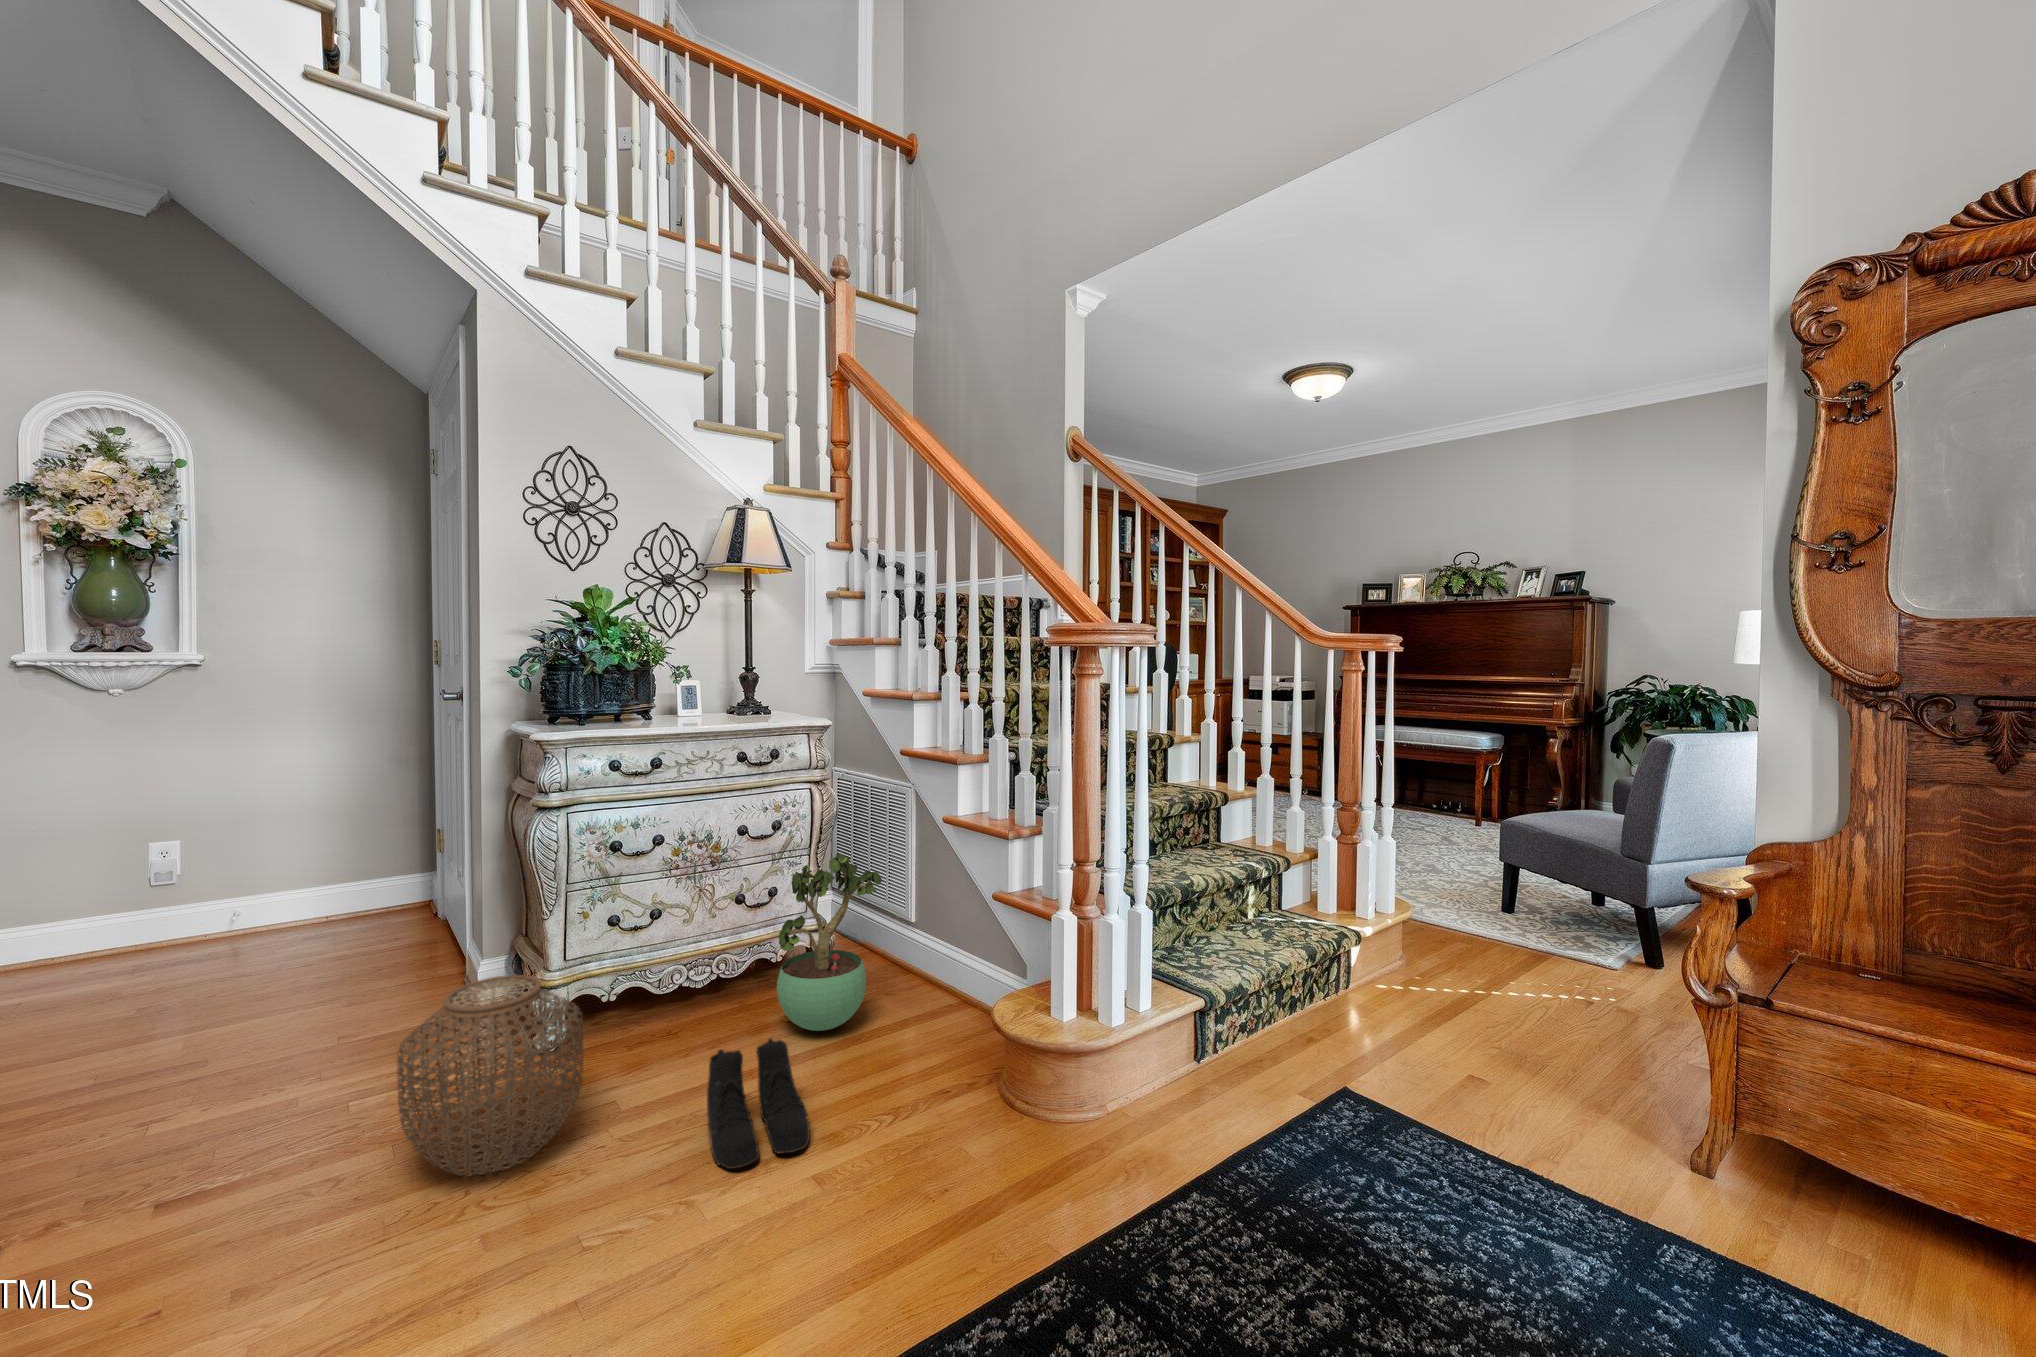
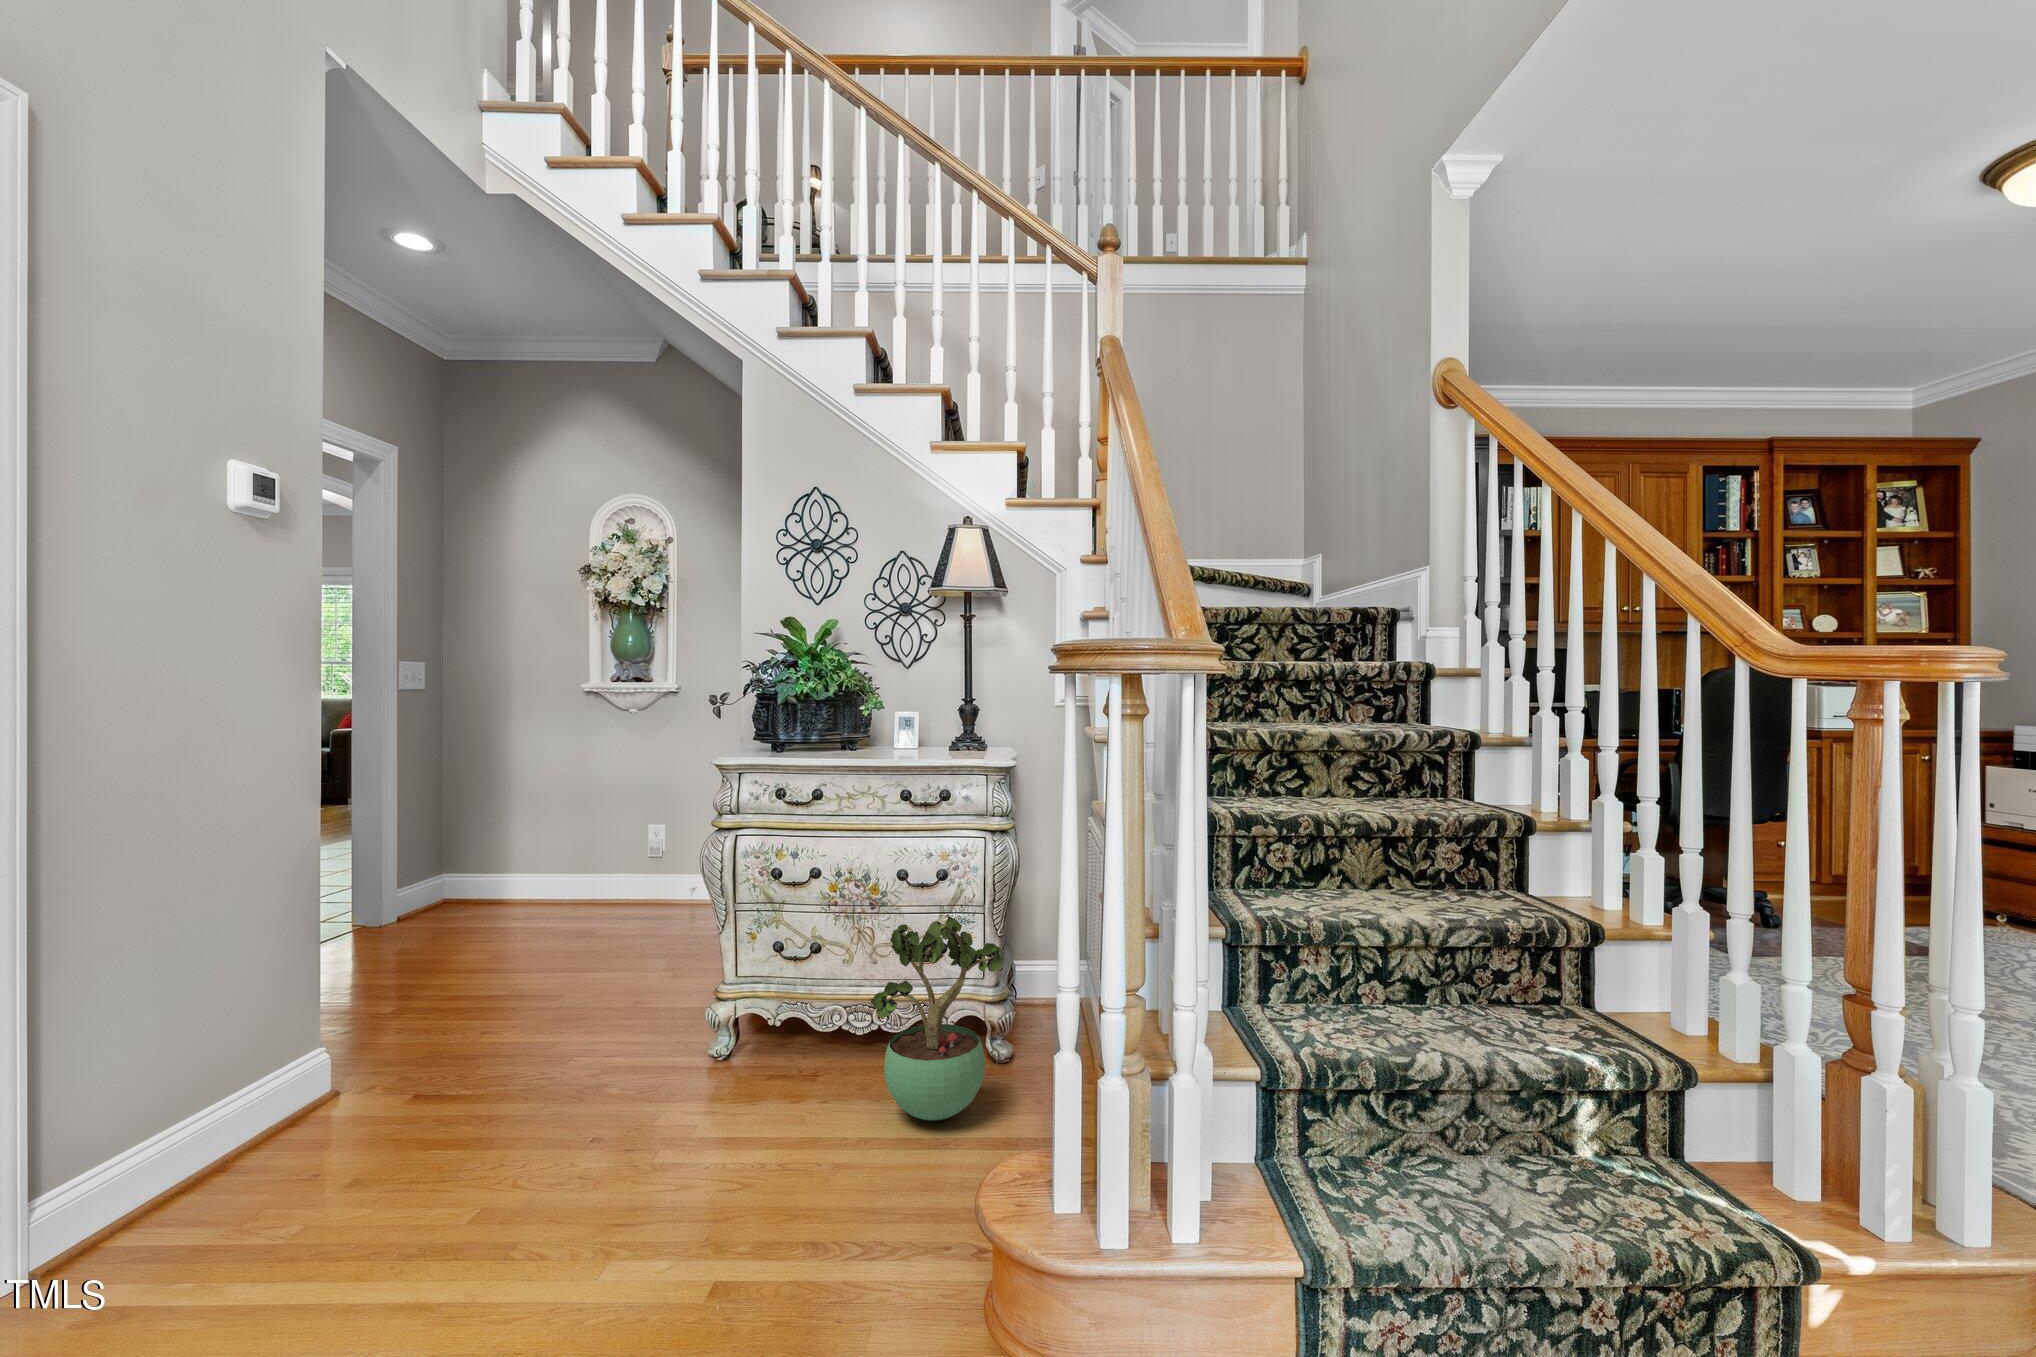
woven basket: present [397,975,583,1176] -> none [504,977,662,1156]
boots: present [707,1039,810,1169] -> none [673,1105,798,1247]

